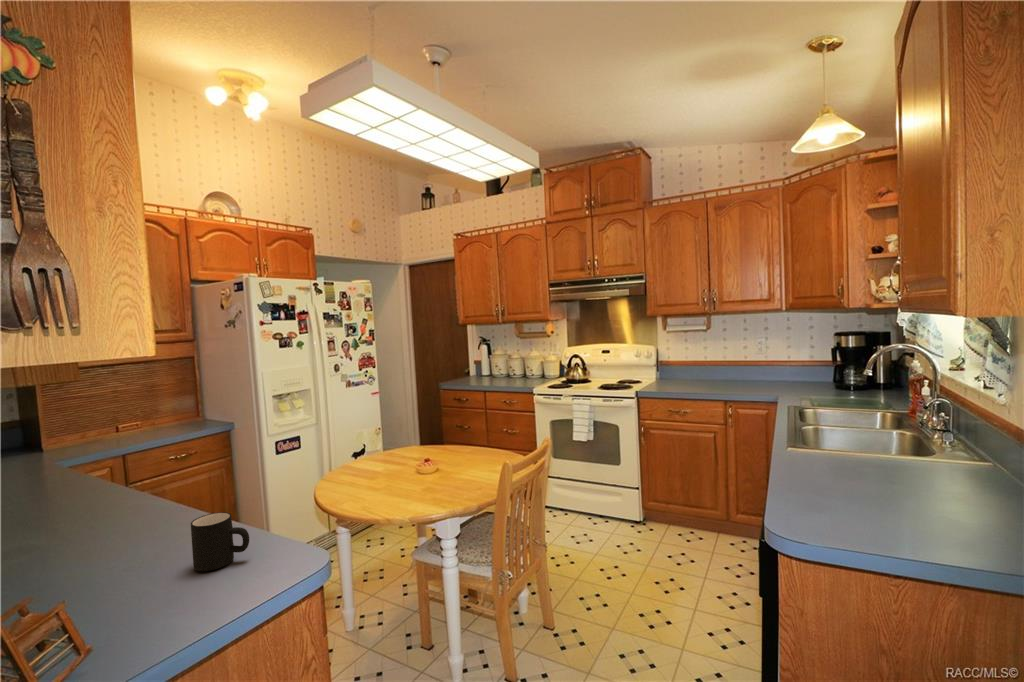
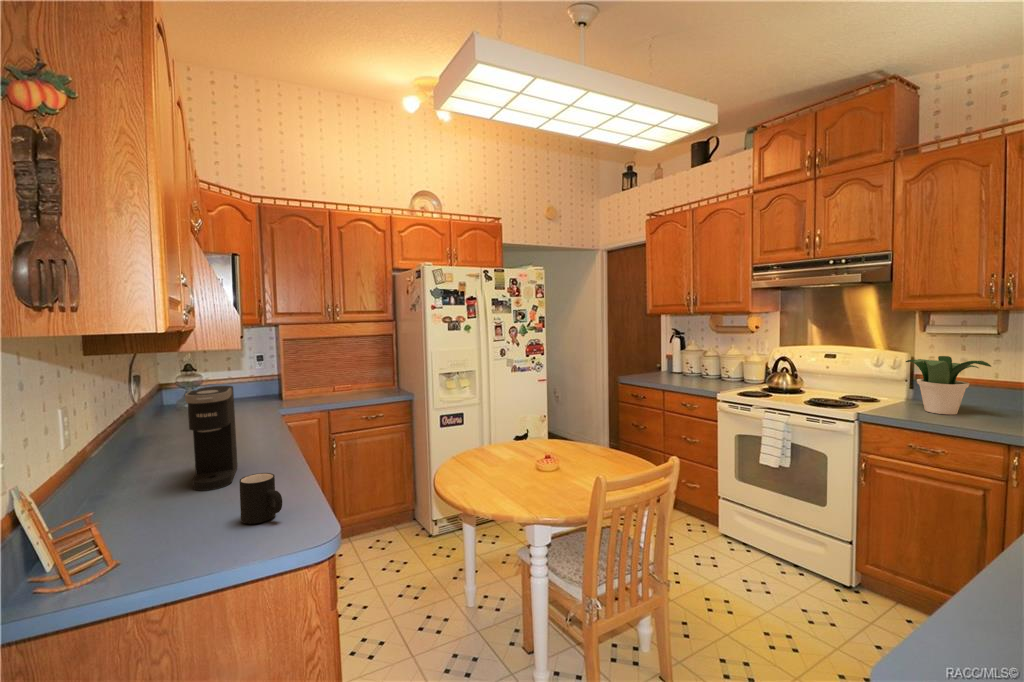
potted plant: none [657,347,705,386] -> present [906,356,991,415]
coffee maker: none [34,430,113,564] -> present [185,386,237,491]

